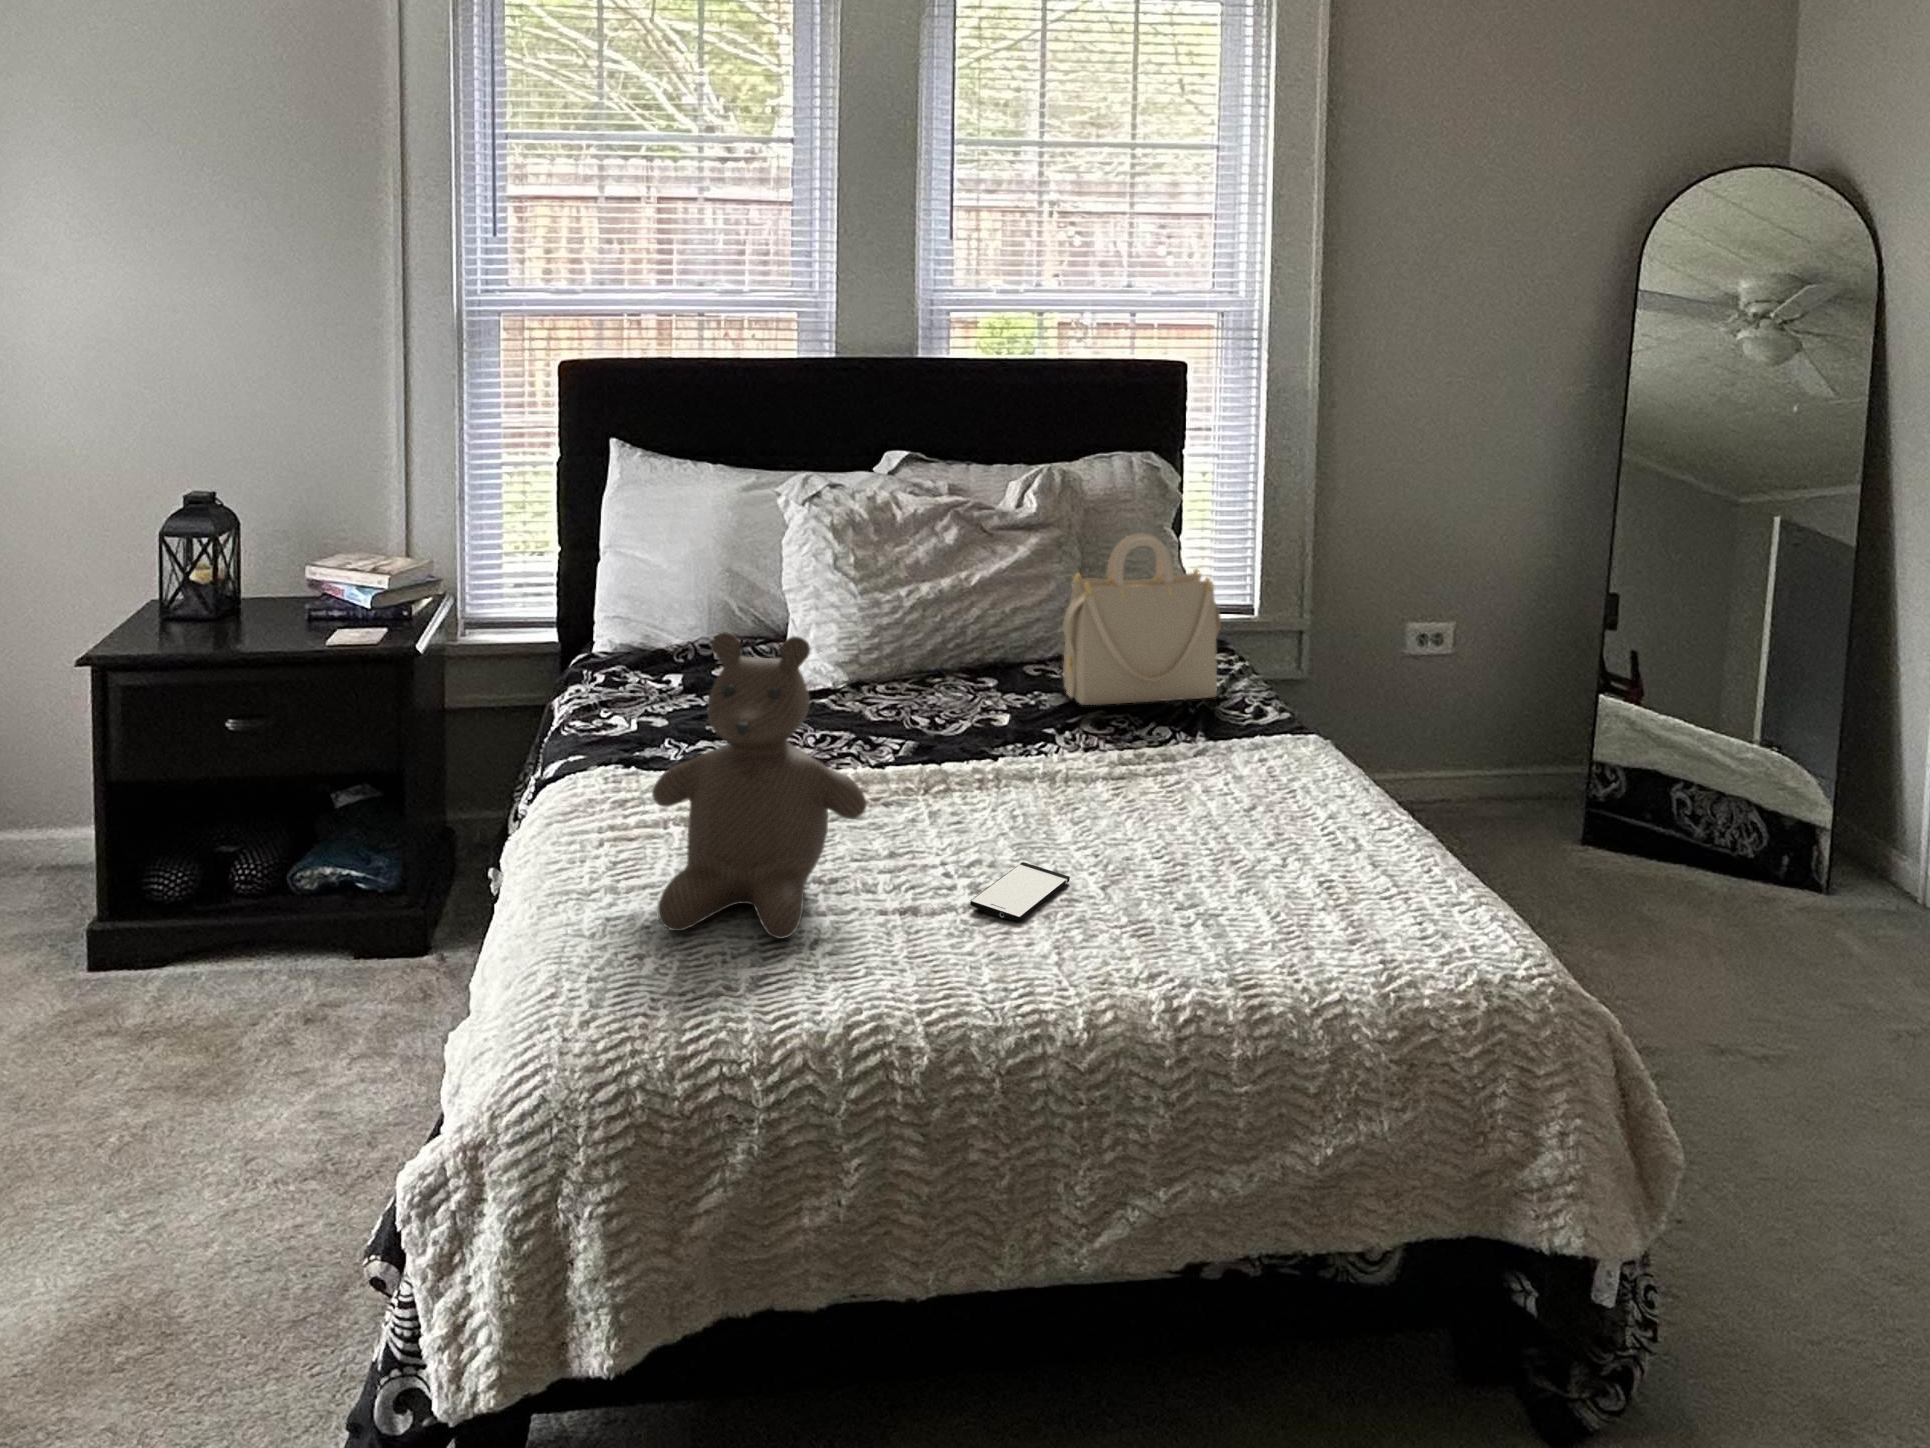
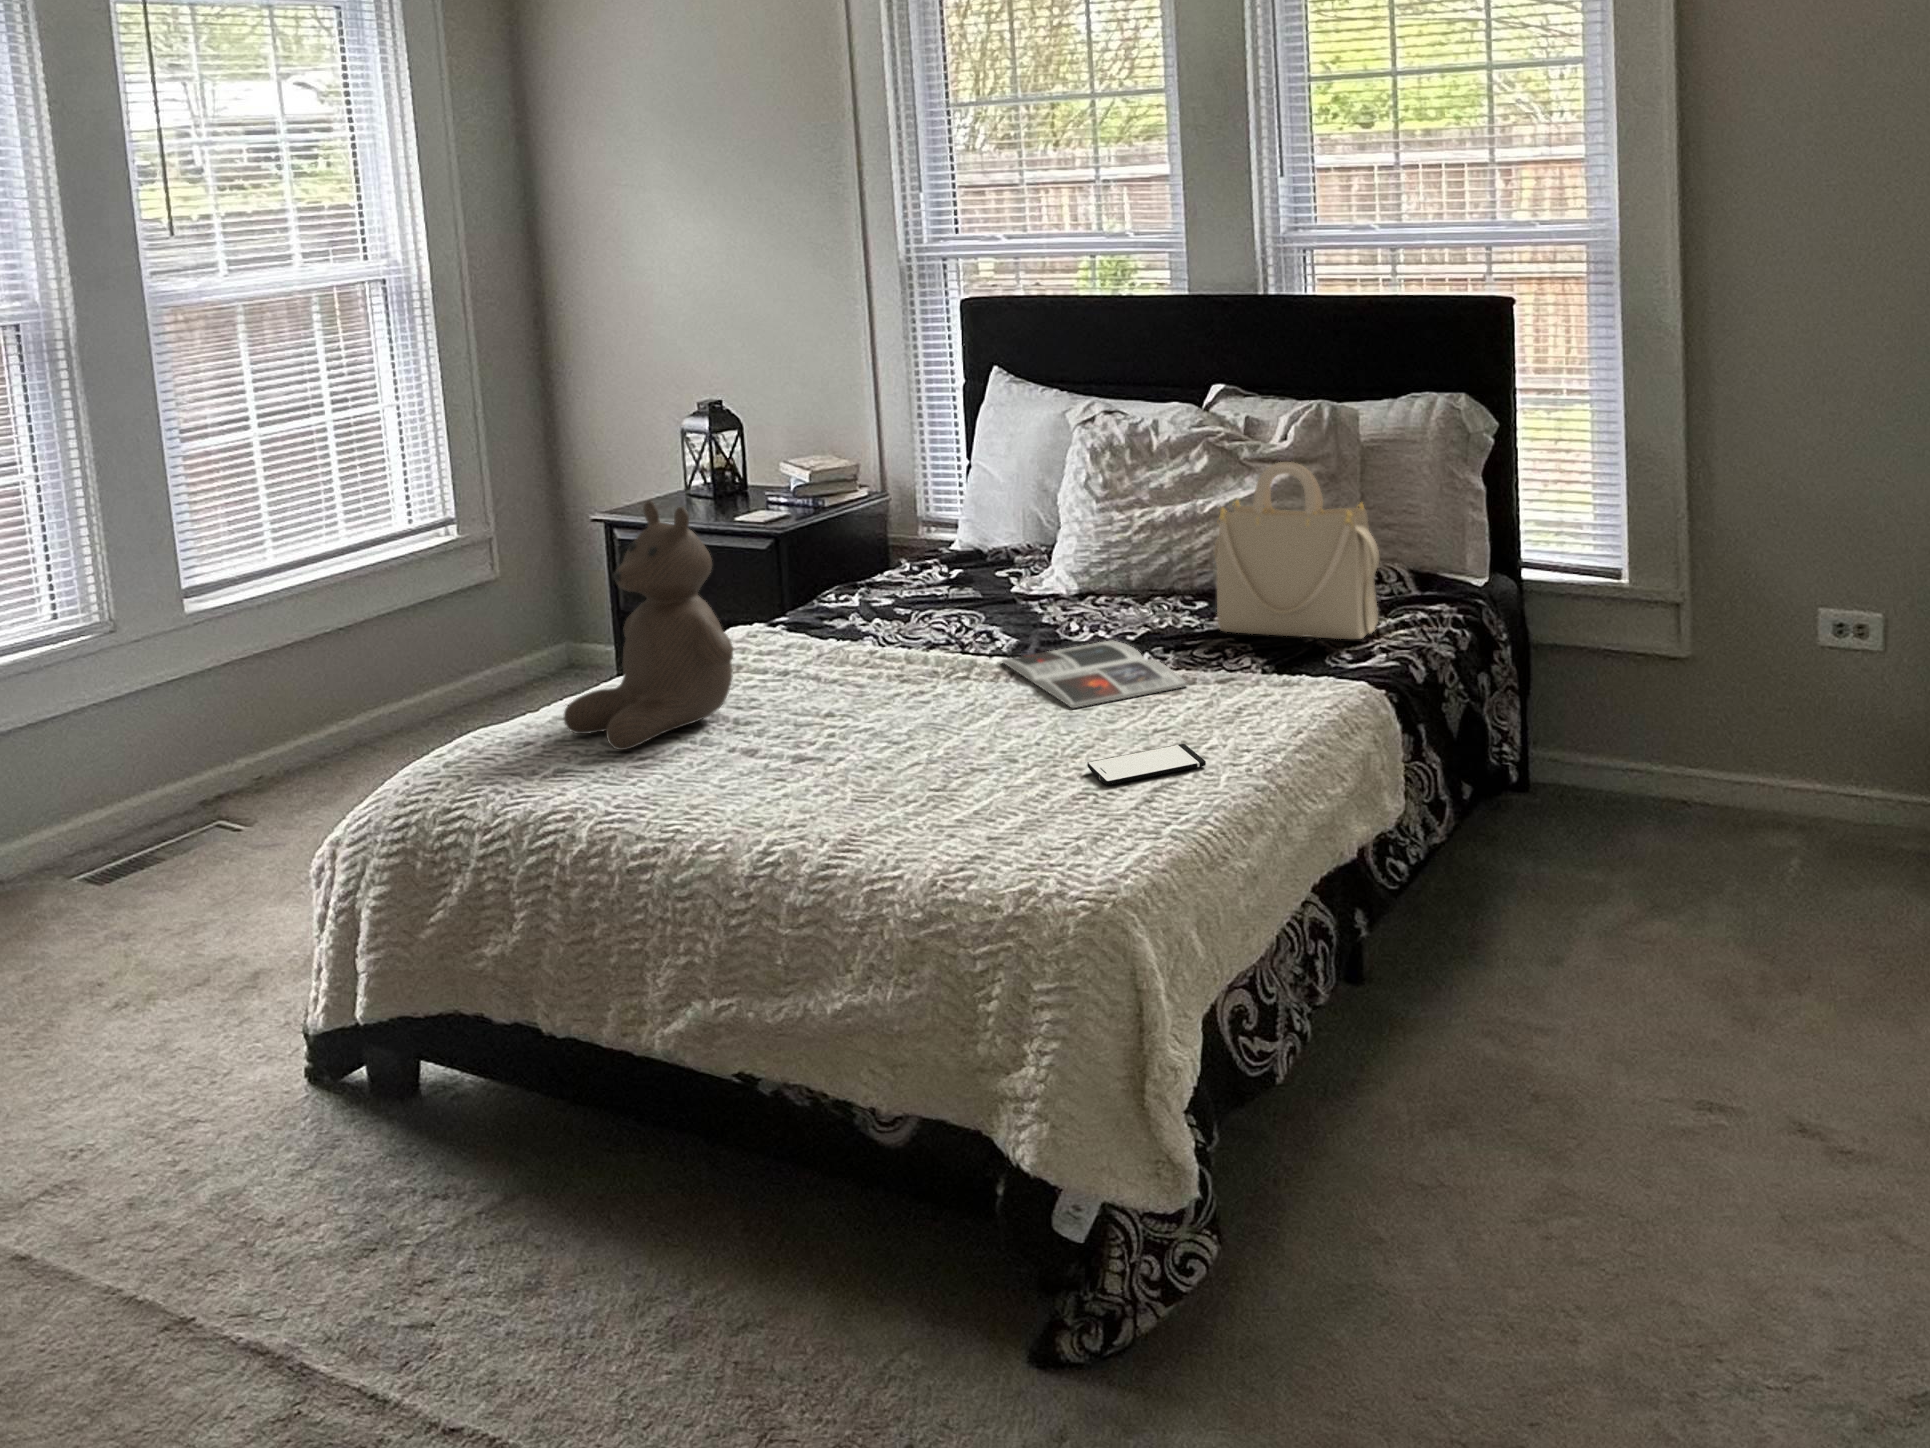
magazine: none [946,728,1177,803] -> present [1002,641,1187,708]
smartphone: present [970,862,1070,921] -> present [1087,744,1206,785]

